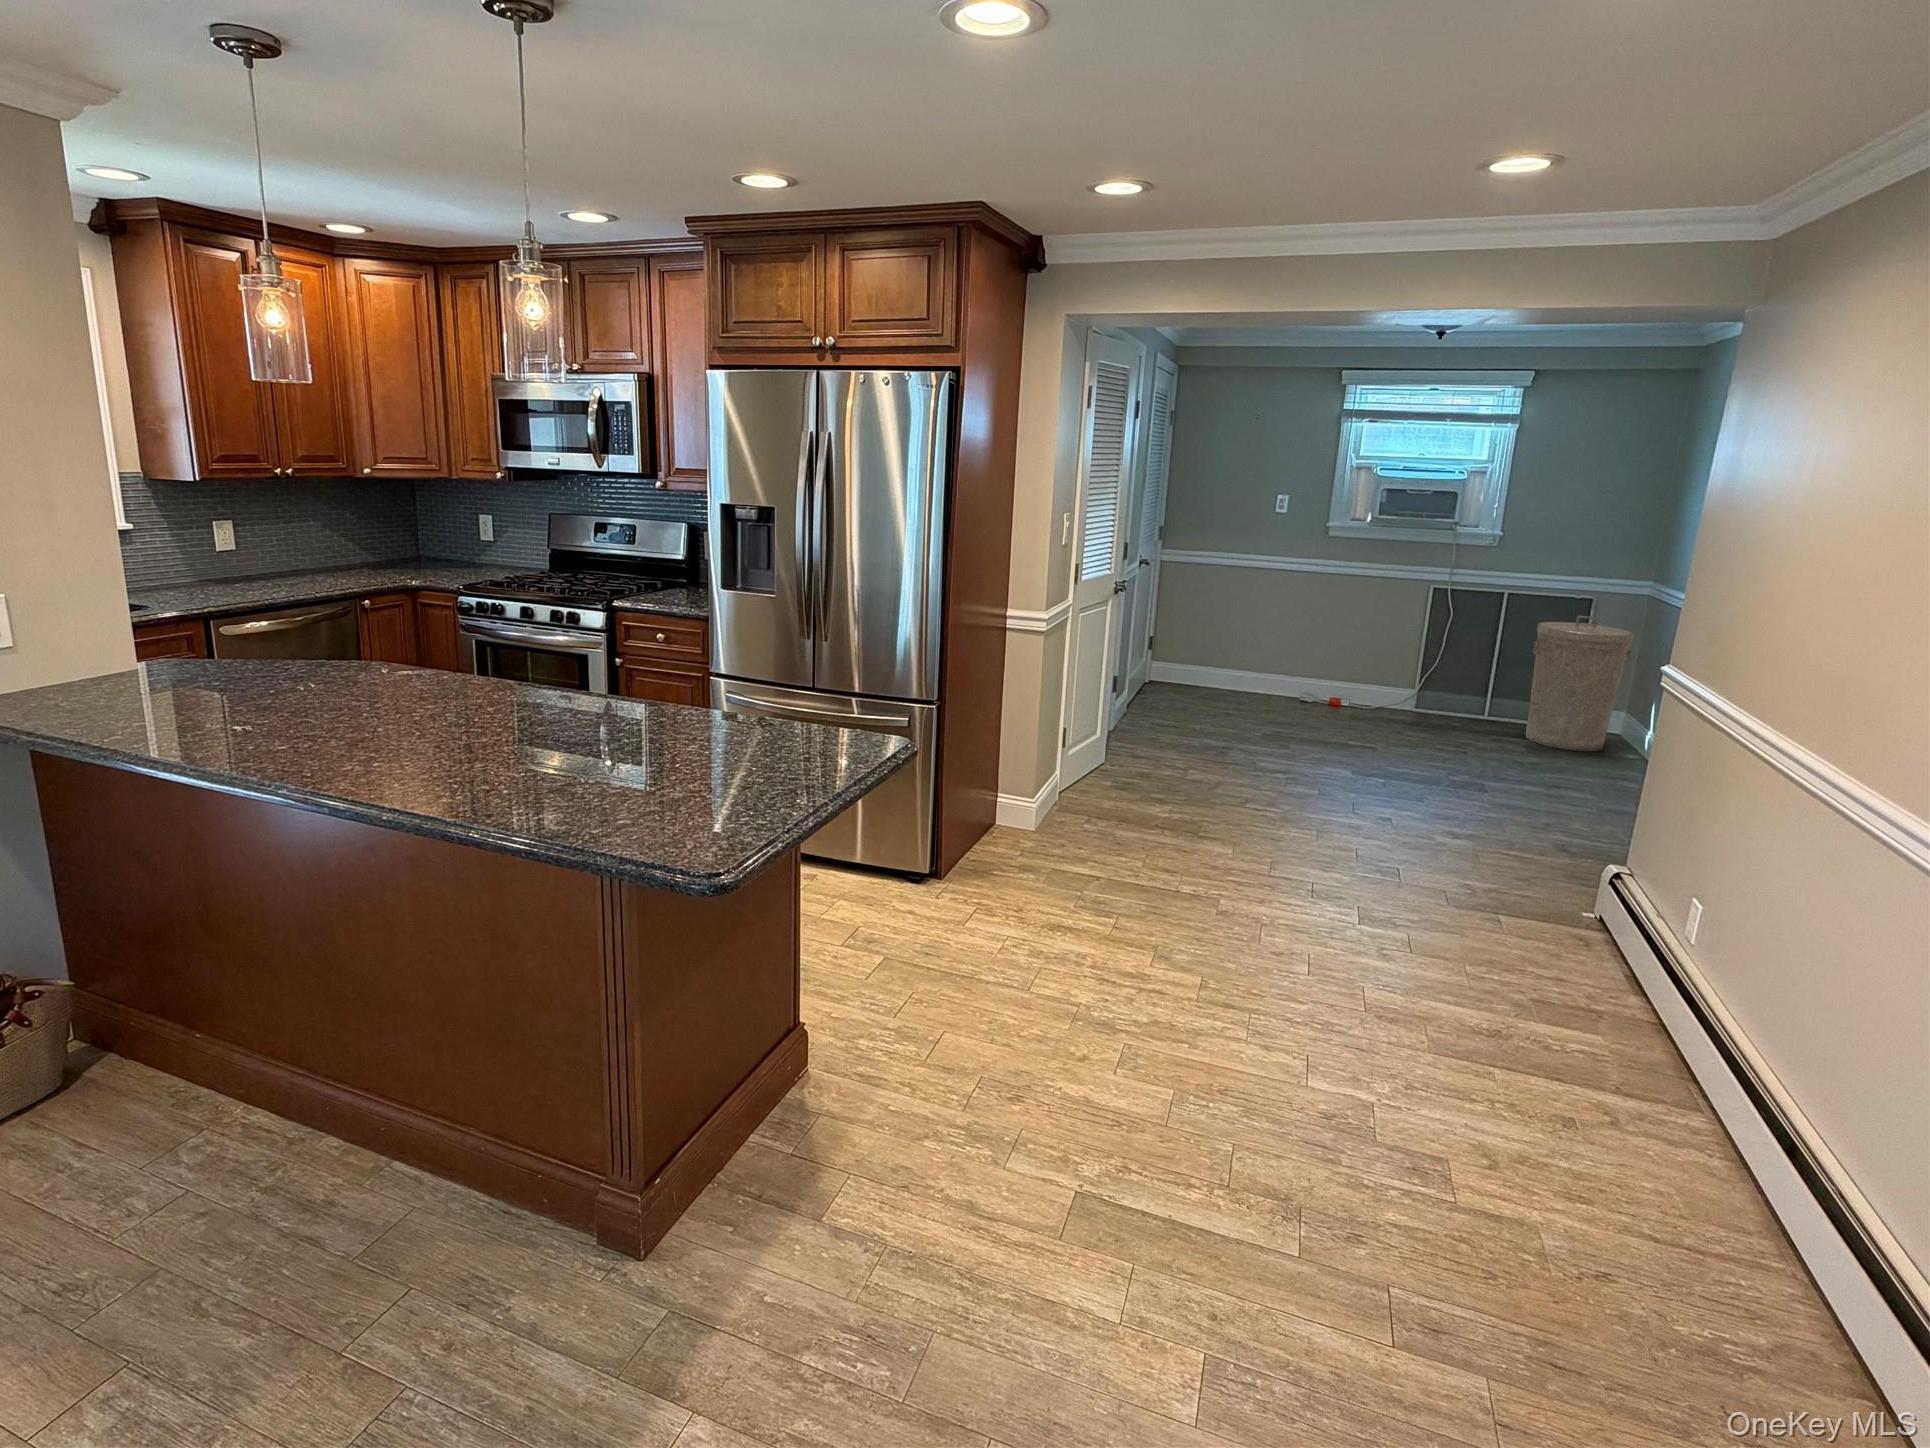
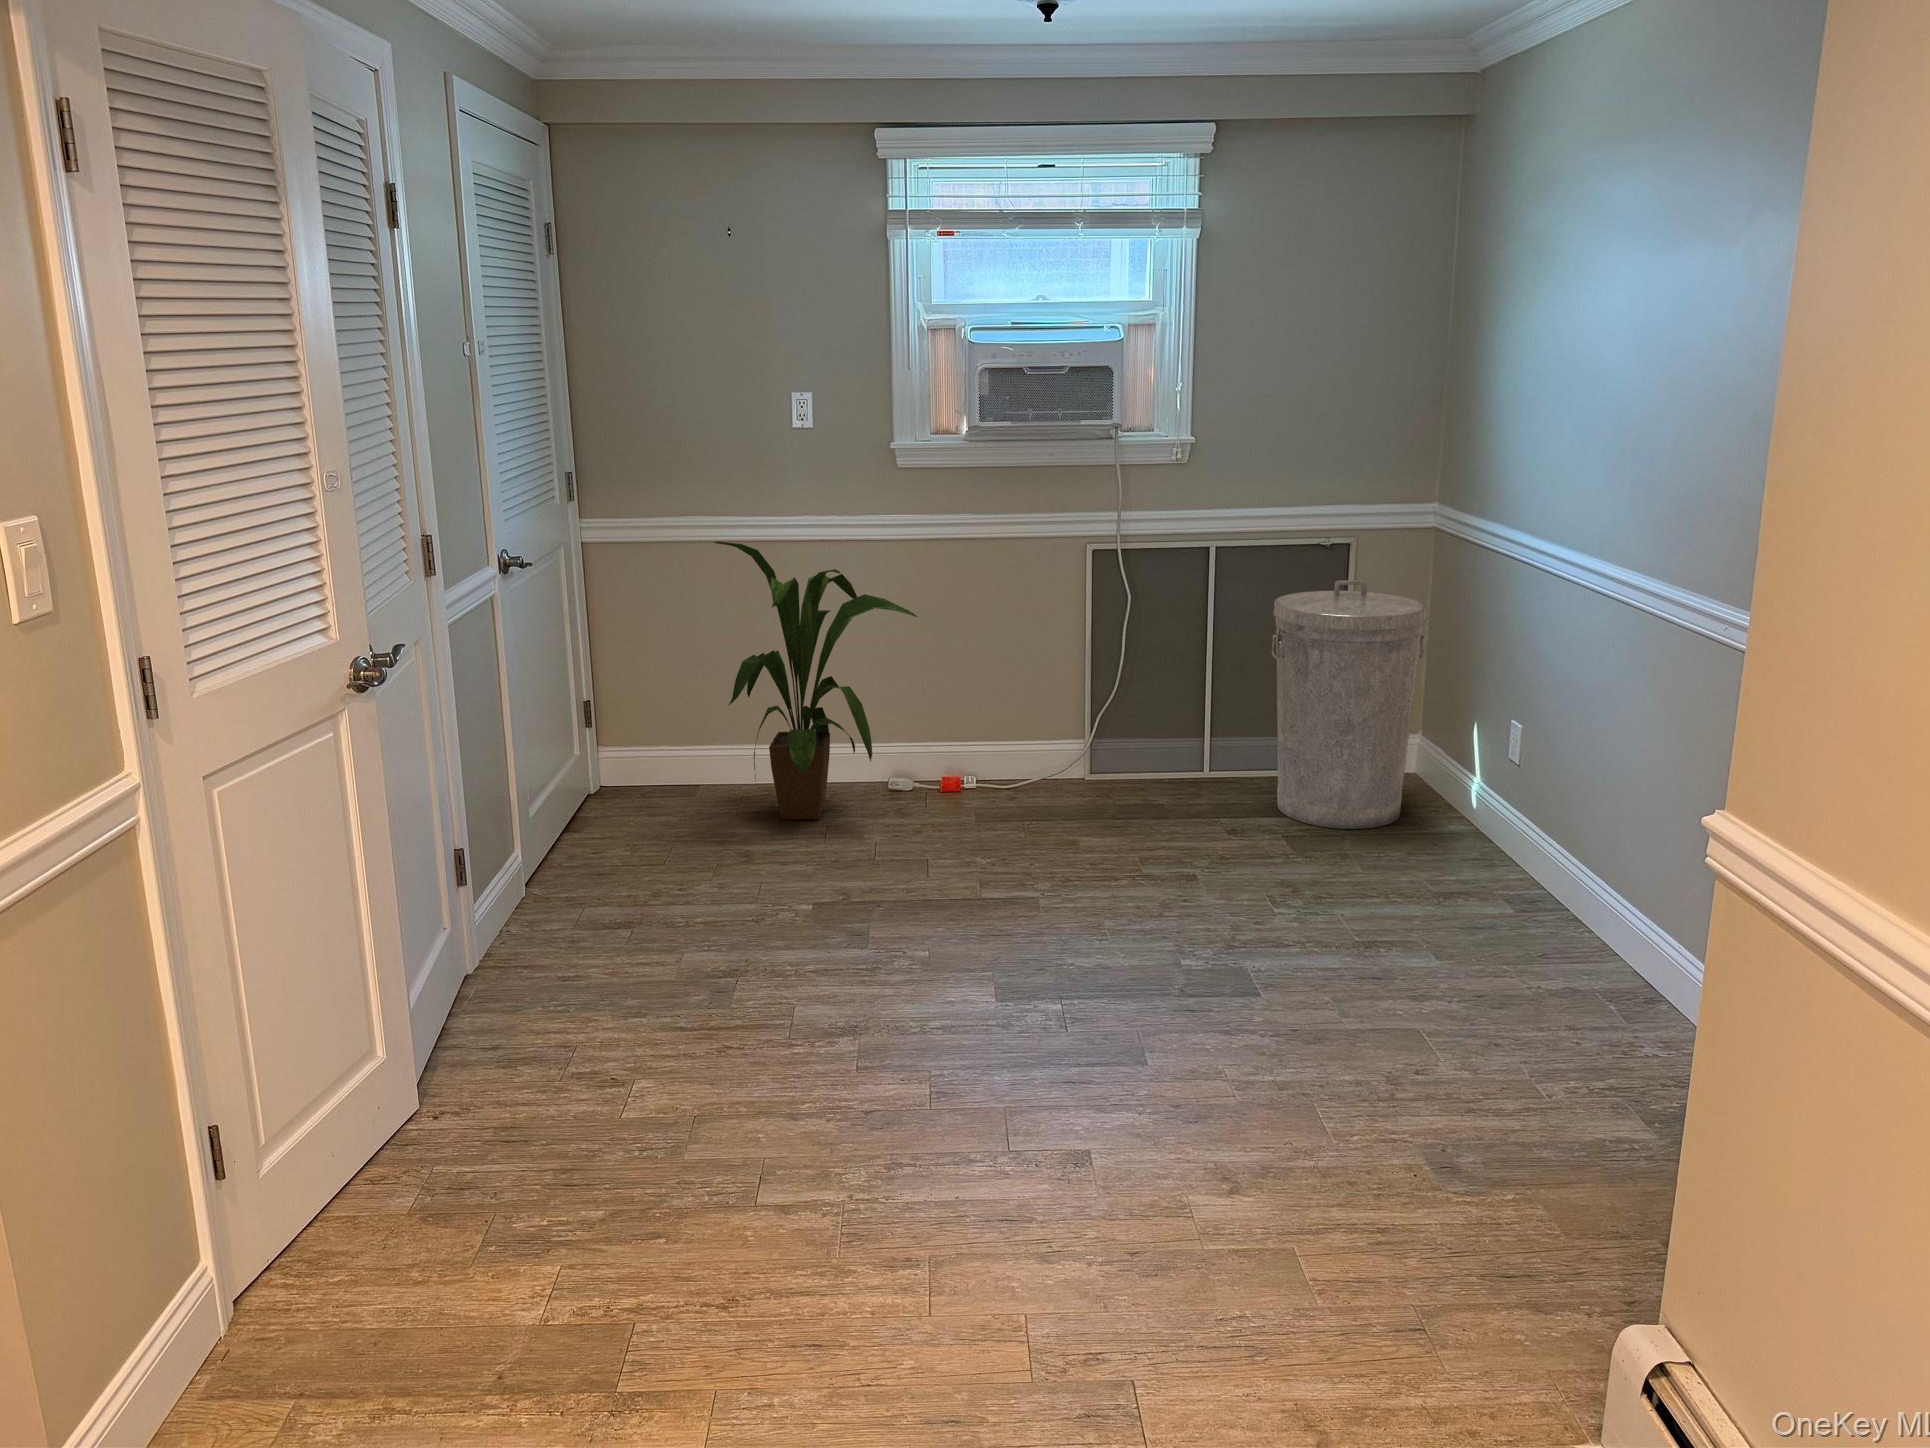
house plant: none [1228,564,1330,706] -> present [714,541,917,820]

